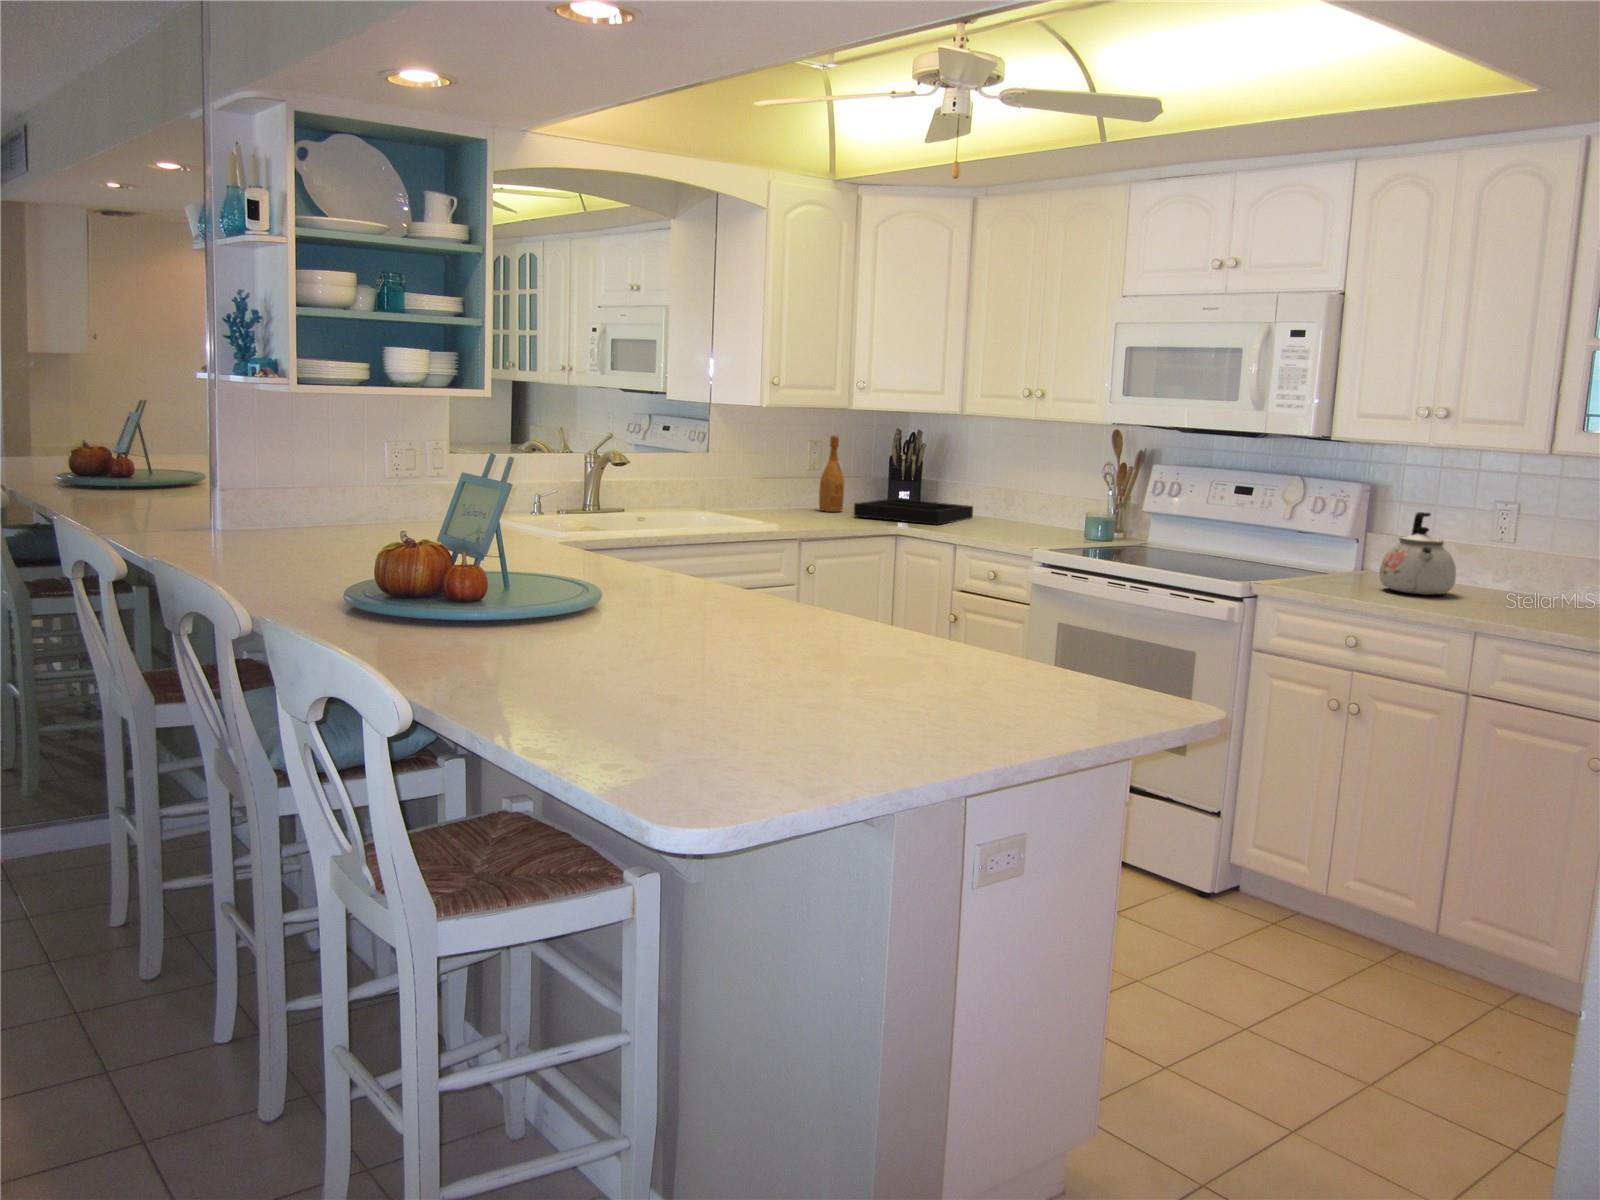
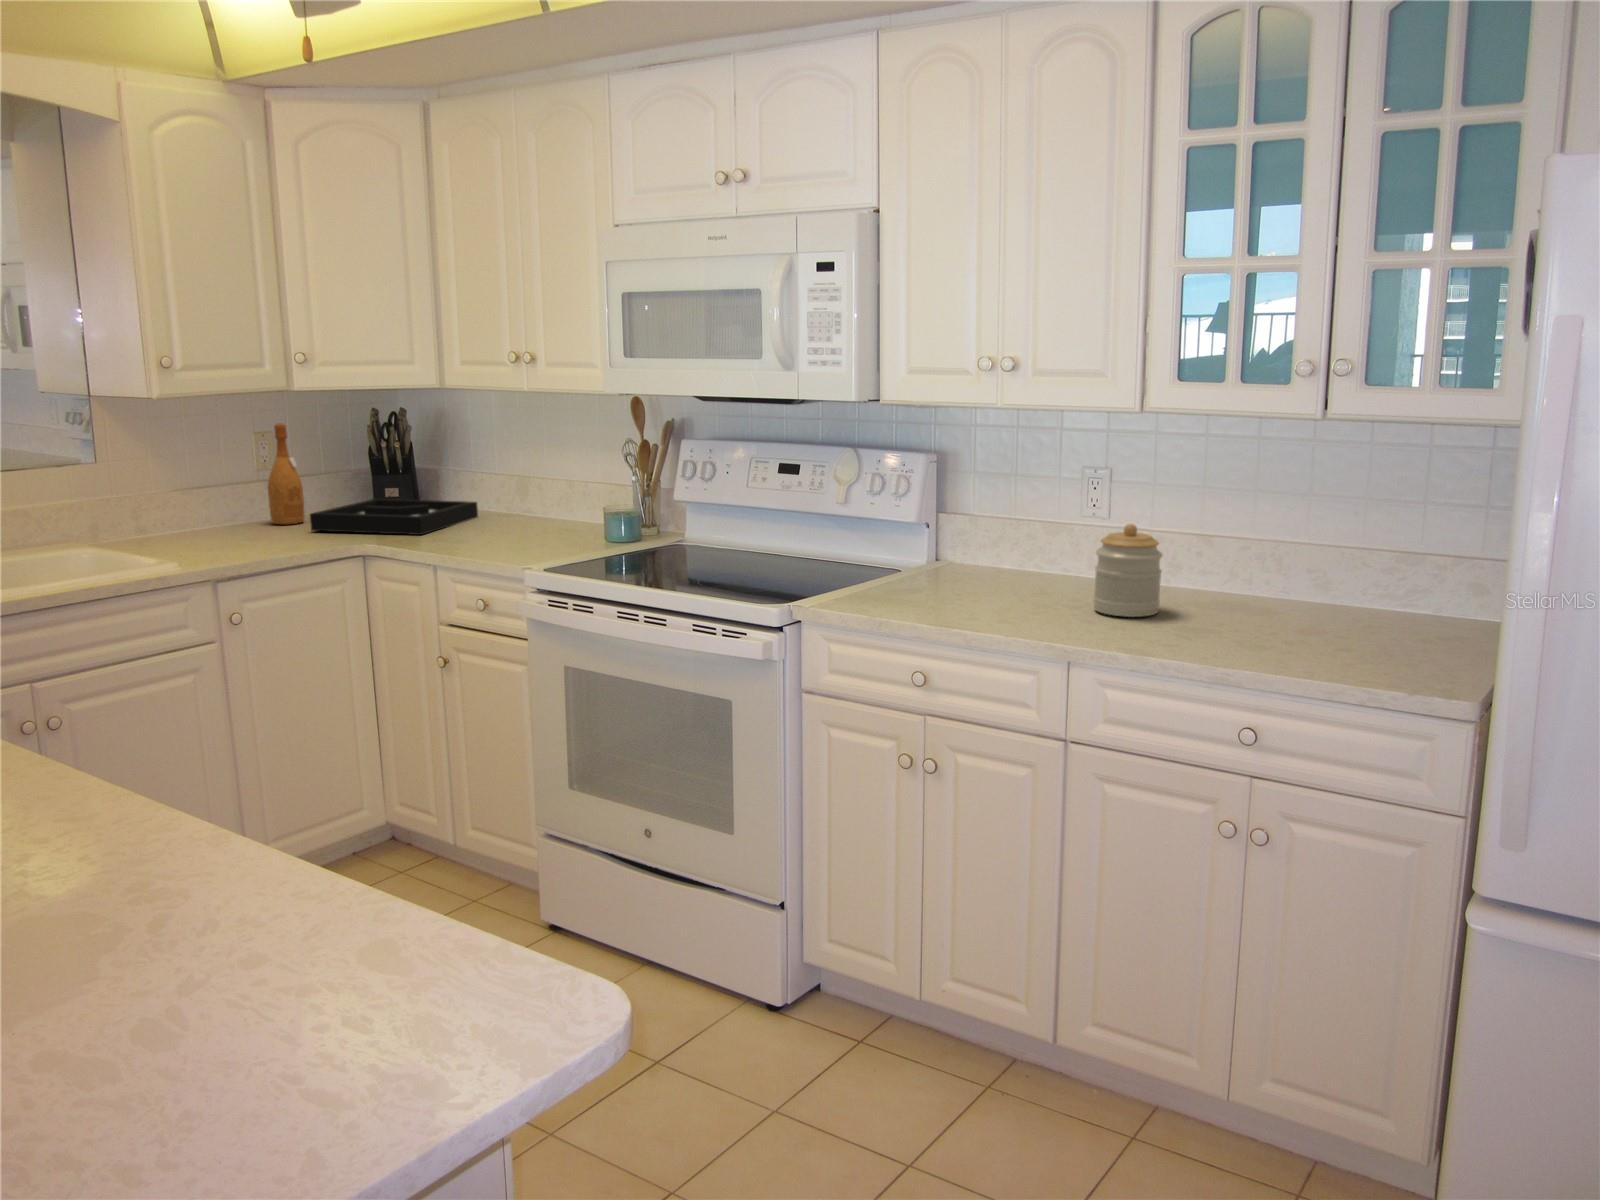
kettle: present [1379,512,1456,595] -> none [950,493,1040,600]
jar: none [1500,540,1563,612] -> present [1093,524,1163,617]

